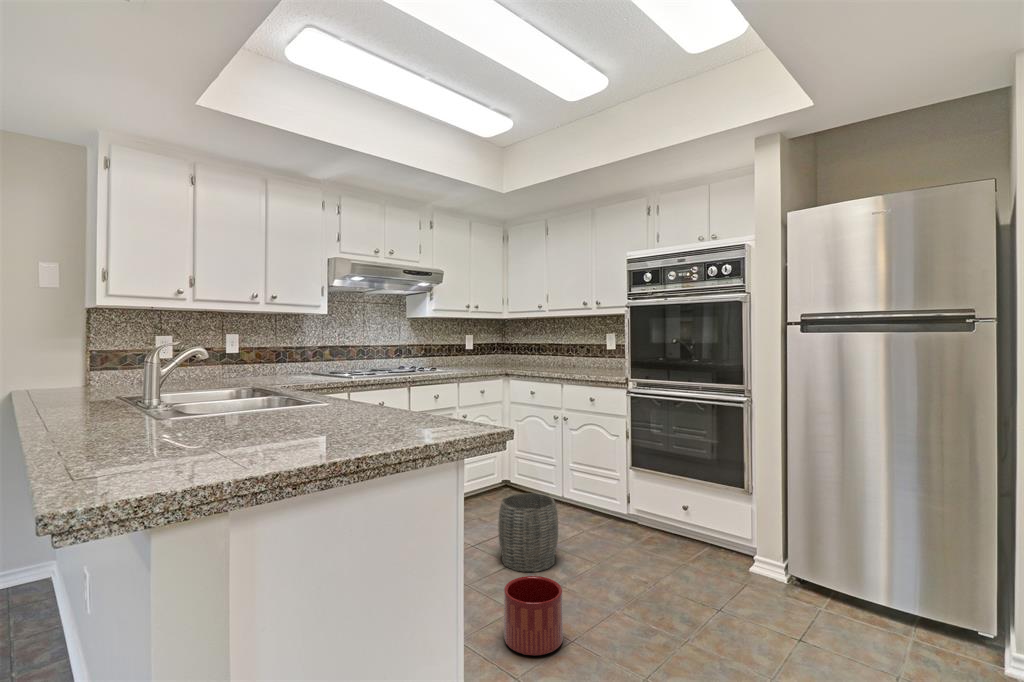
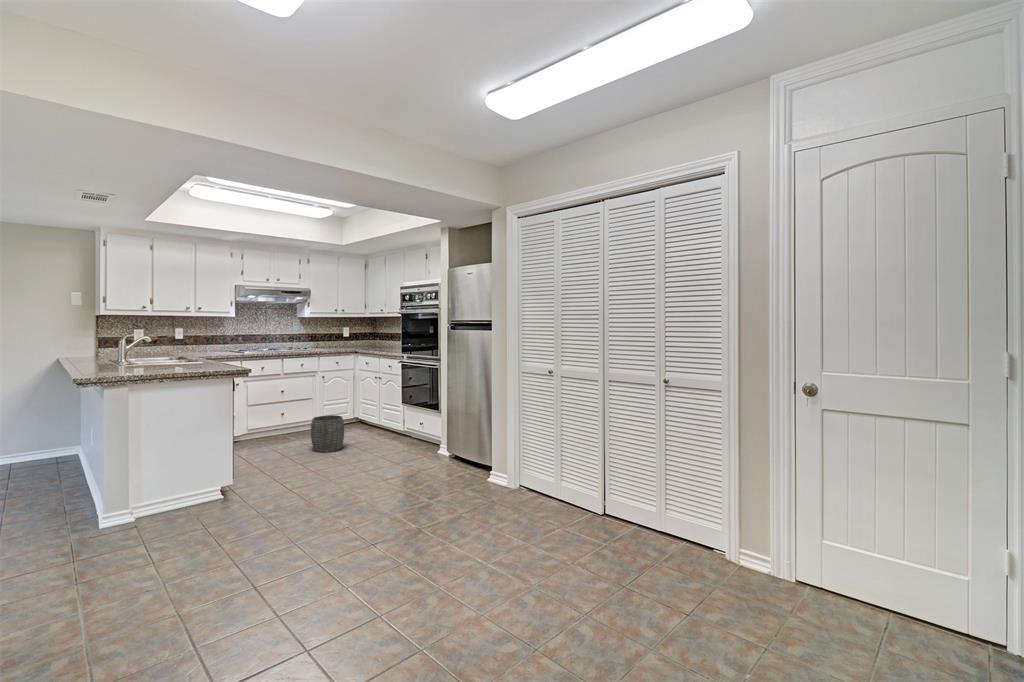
planter: present [504,576,563,656] -> none [280,444,309,473]

